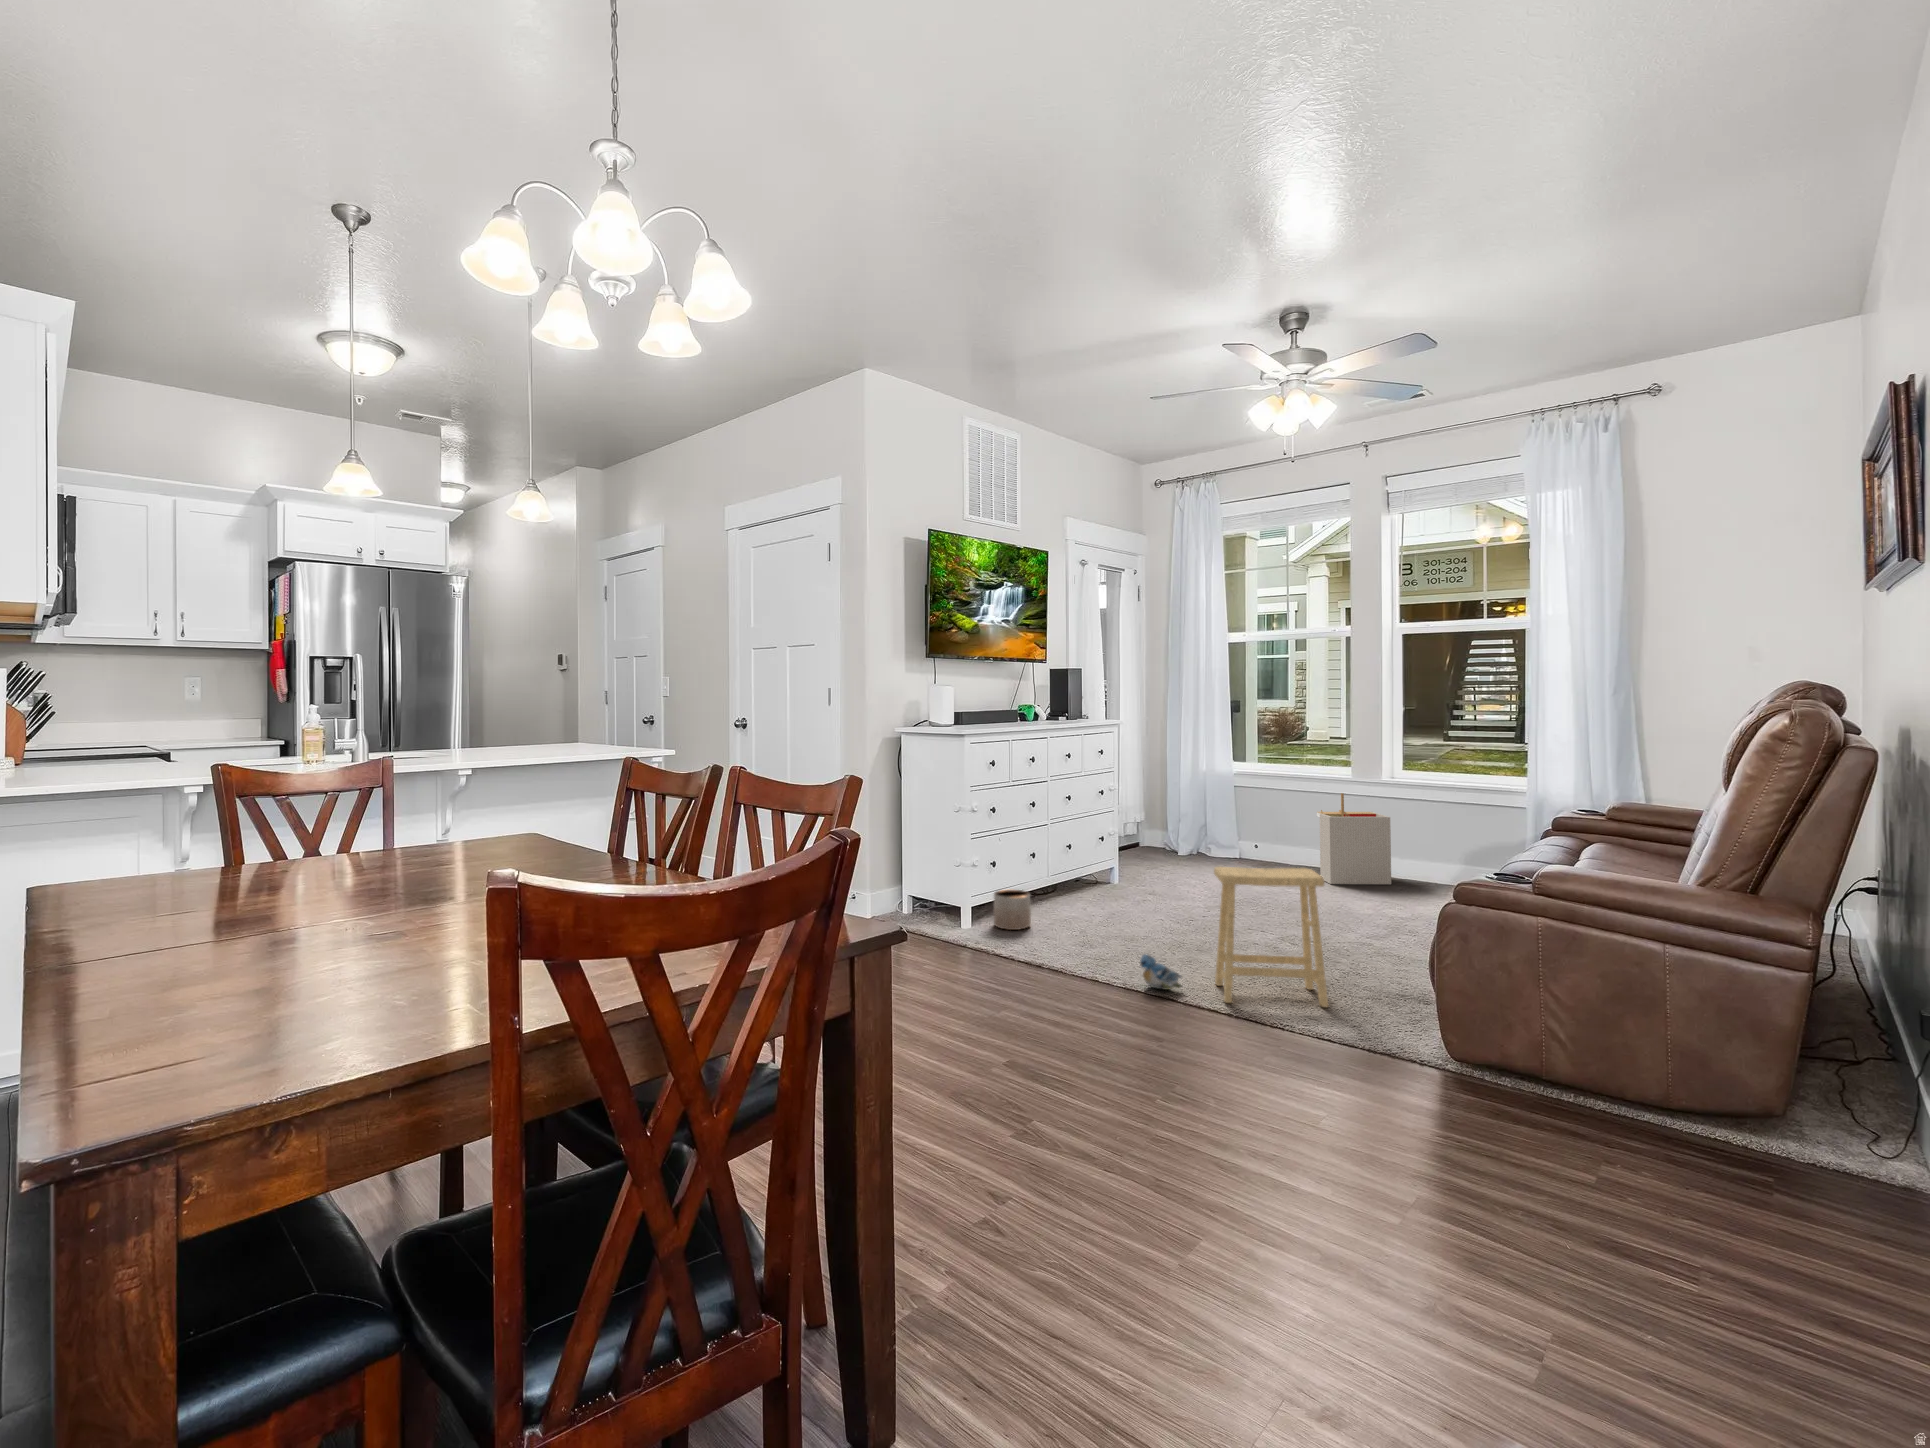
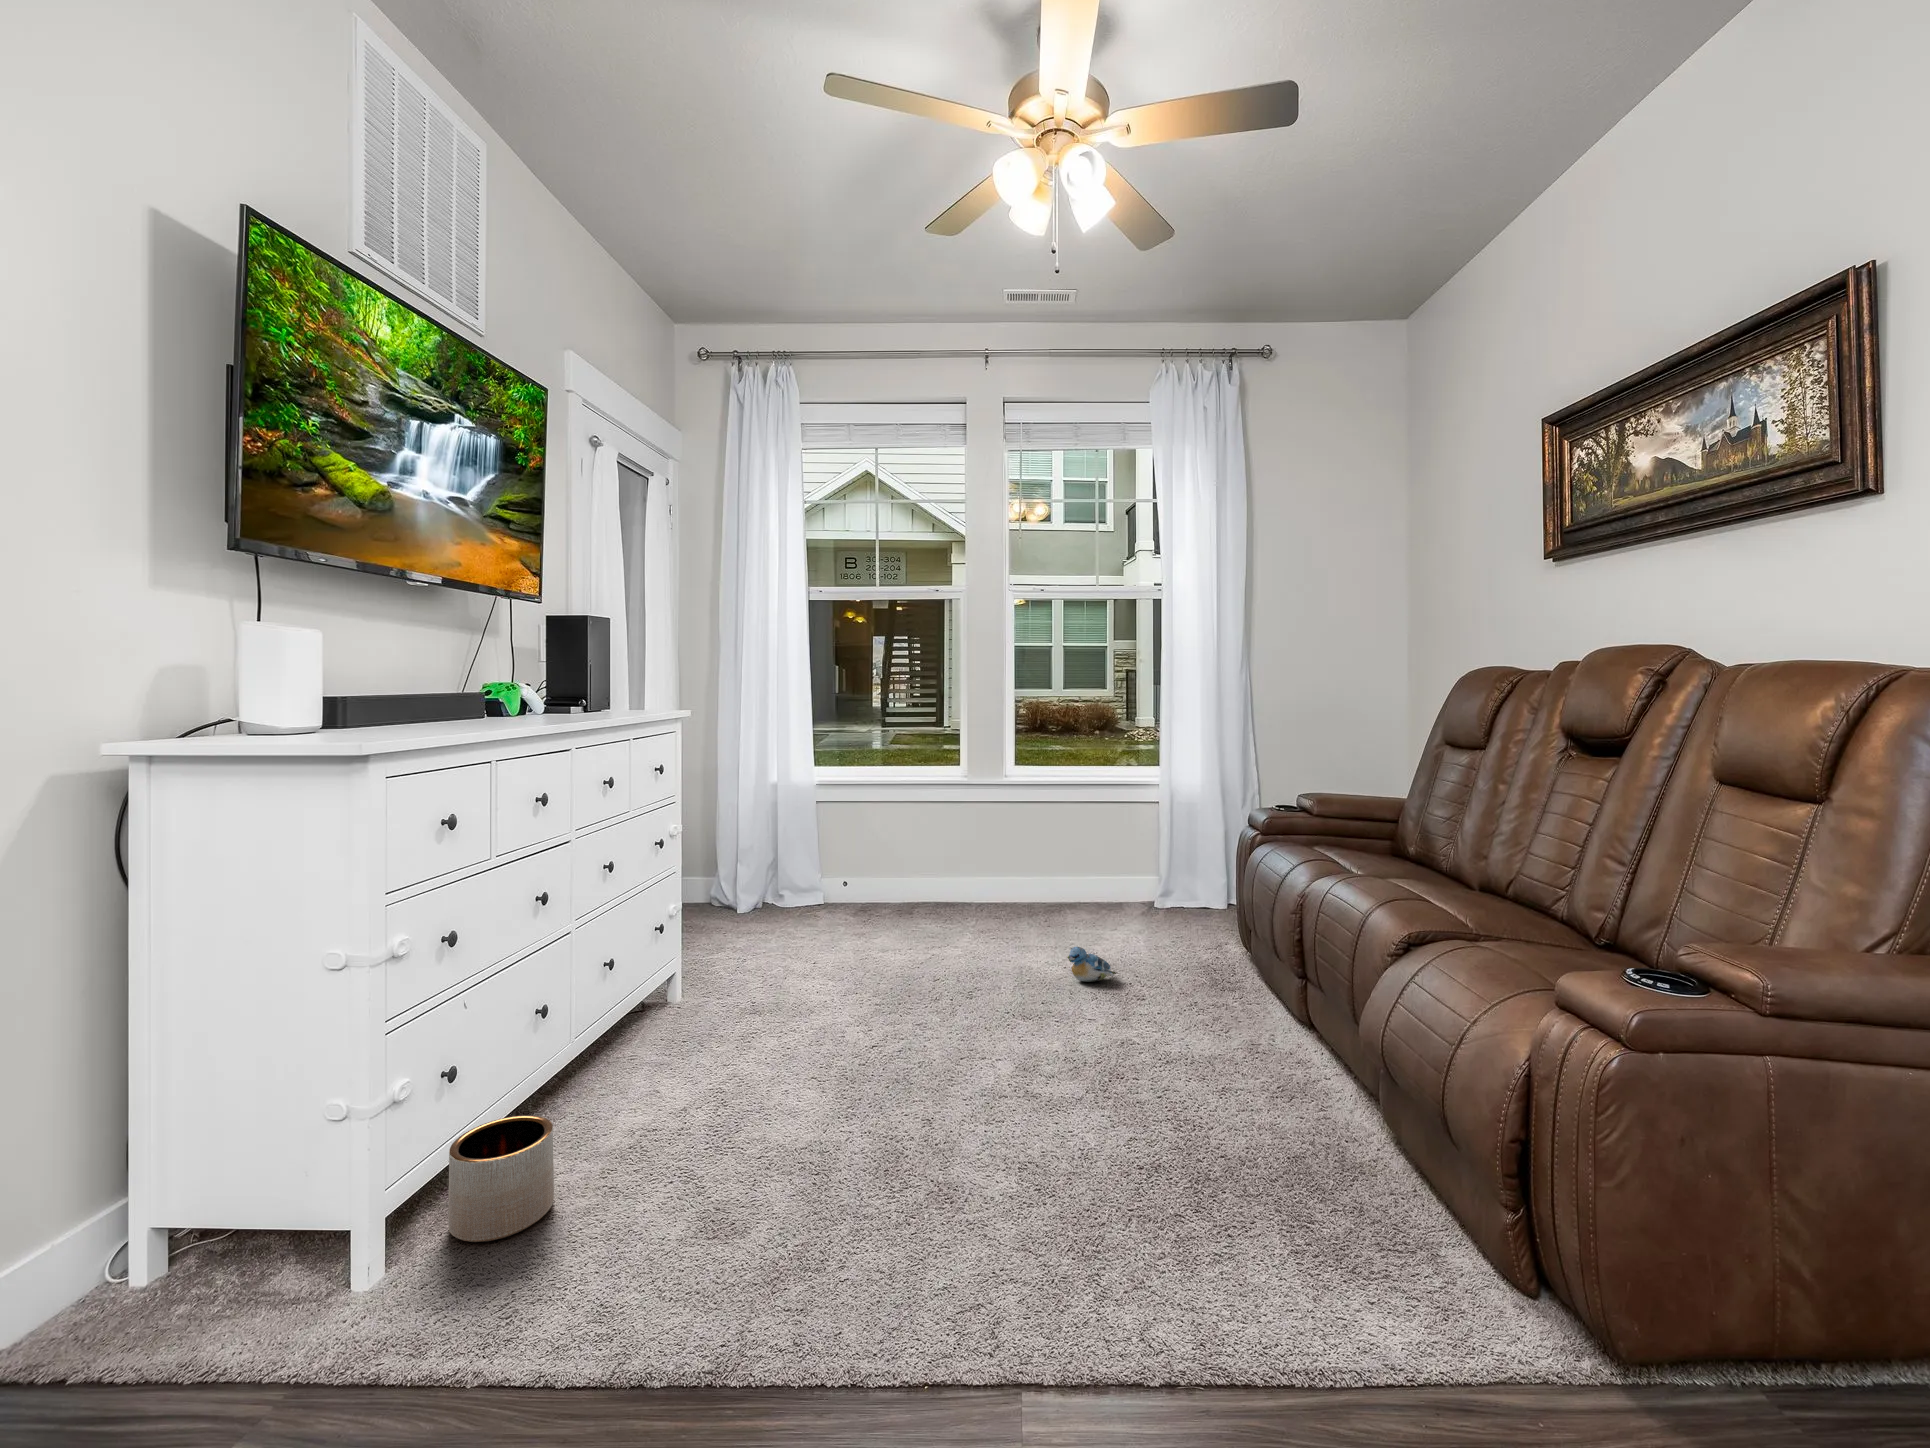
storage bin: present [1317,793,1391,884] -> none [944,802,1034,929]
footstool: present [1214,867,1328,1007] -> none [1068,988,1303,1362]
plush toy: present [1140,955,1182,990] -> present [1067,947,1116,982]

